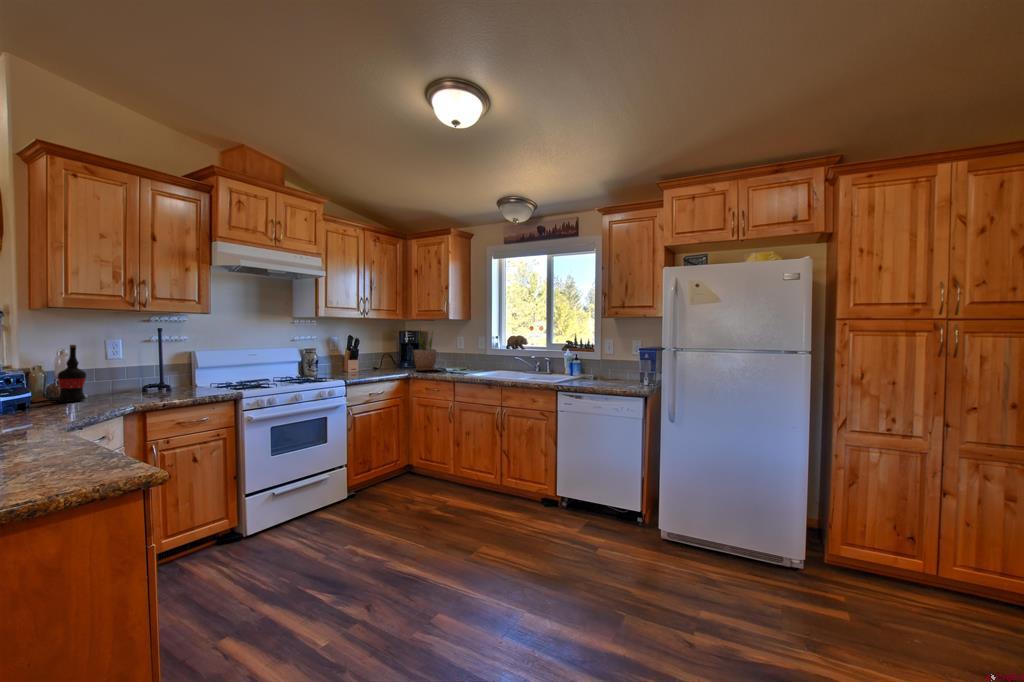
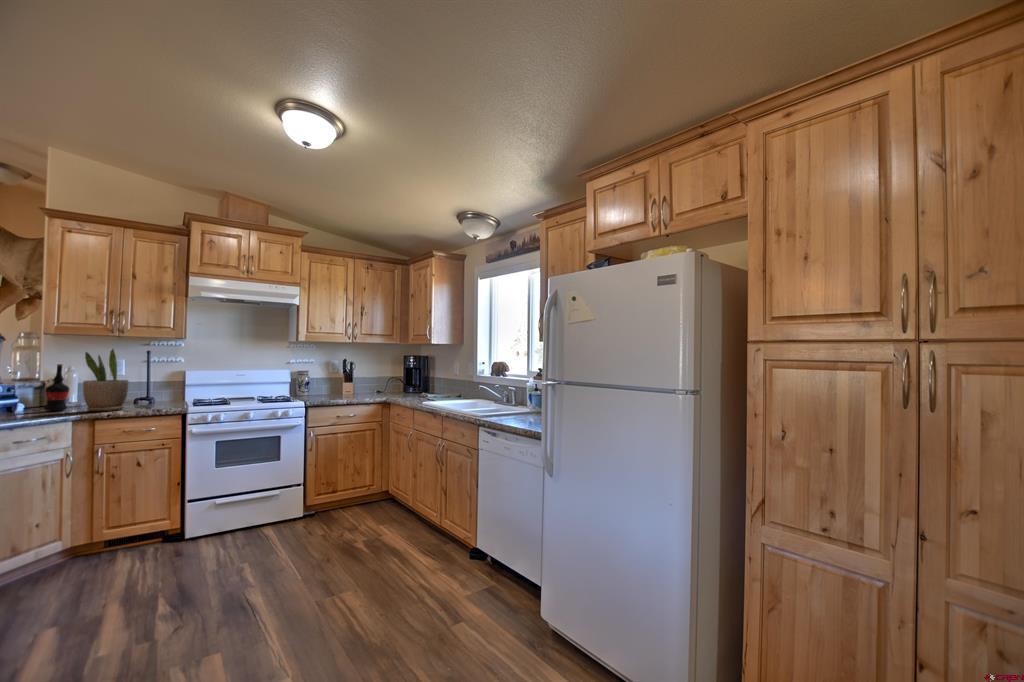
potted plant: present [413,331,436,371] -> present [83,349,128,411]

